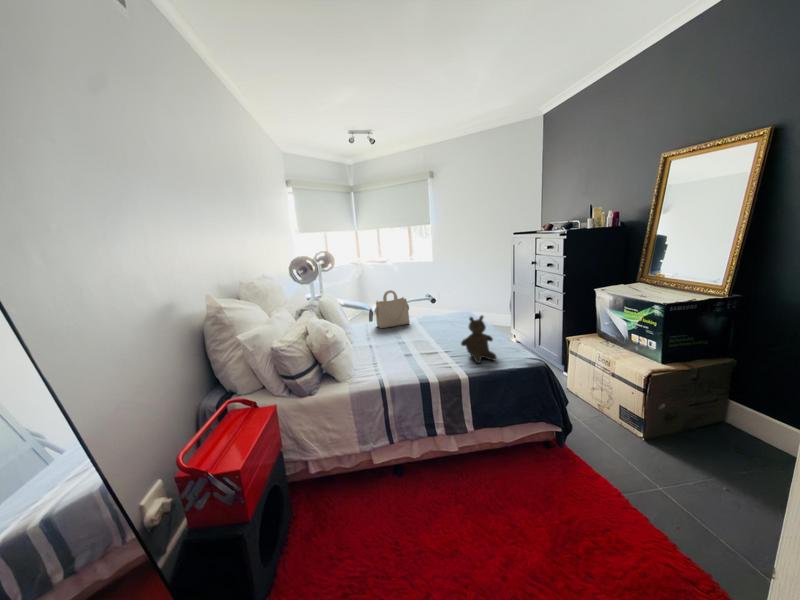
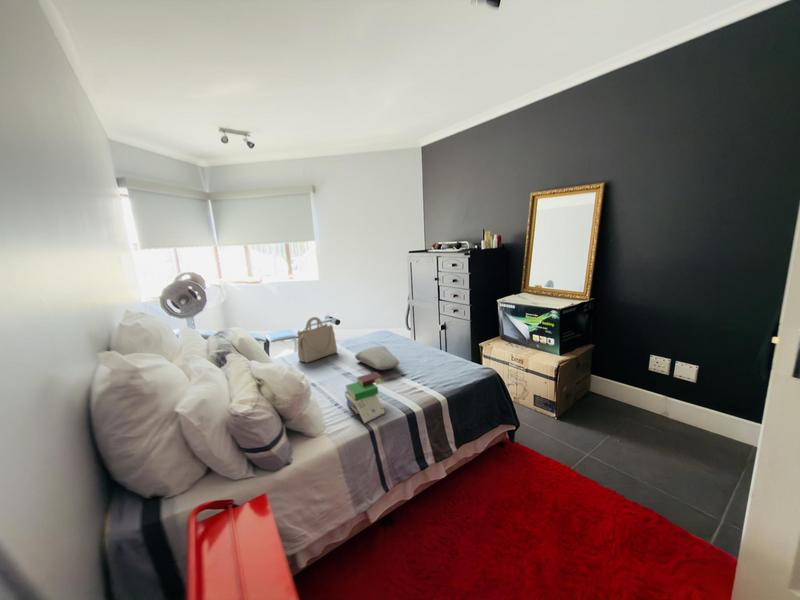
teddy bear: present [461,315,496,363] -> none [423,334,458,382]
pillow: none [417,322,447,343] -> present [355,346,399,370]
book: none [378,342,411,382] -> present [345,372,385,423]

